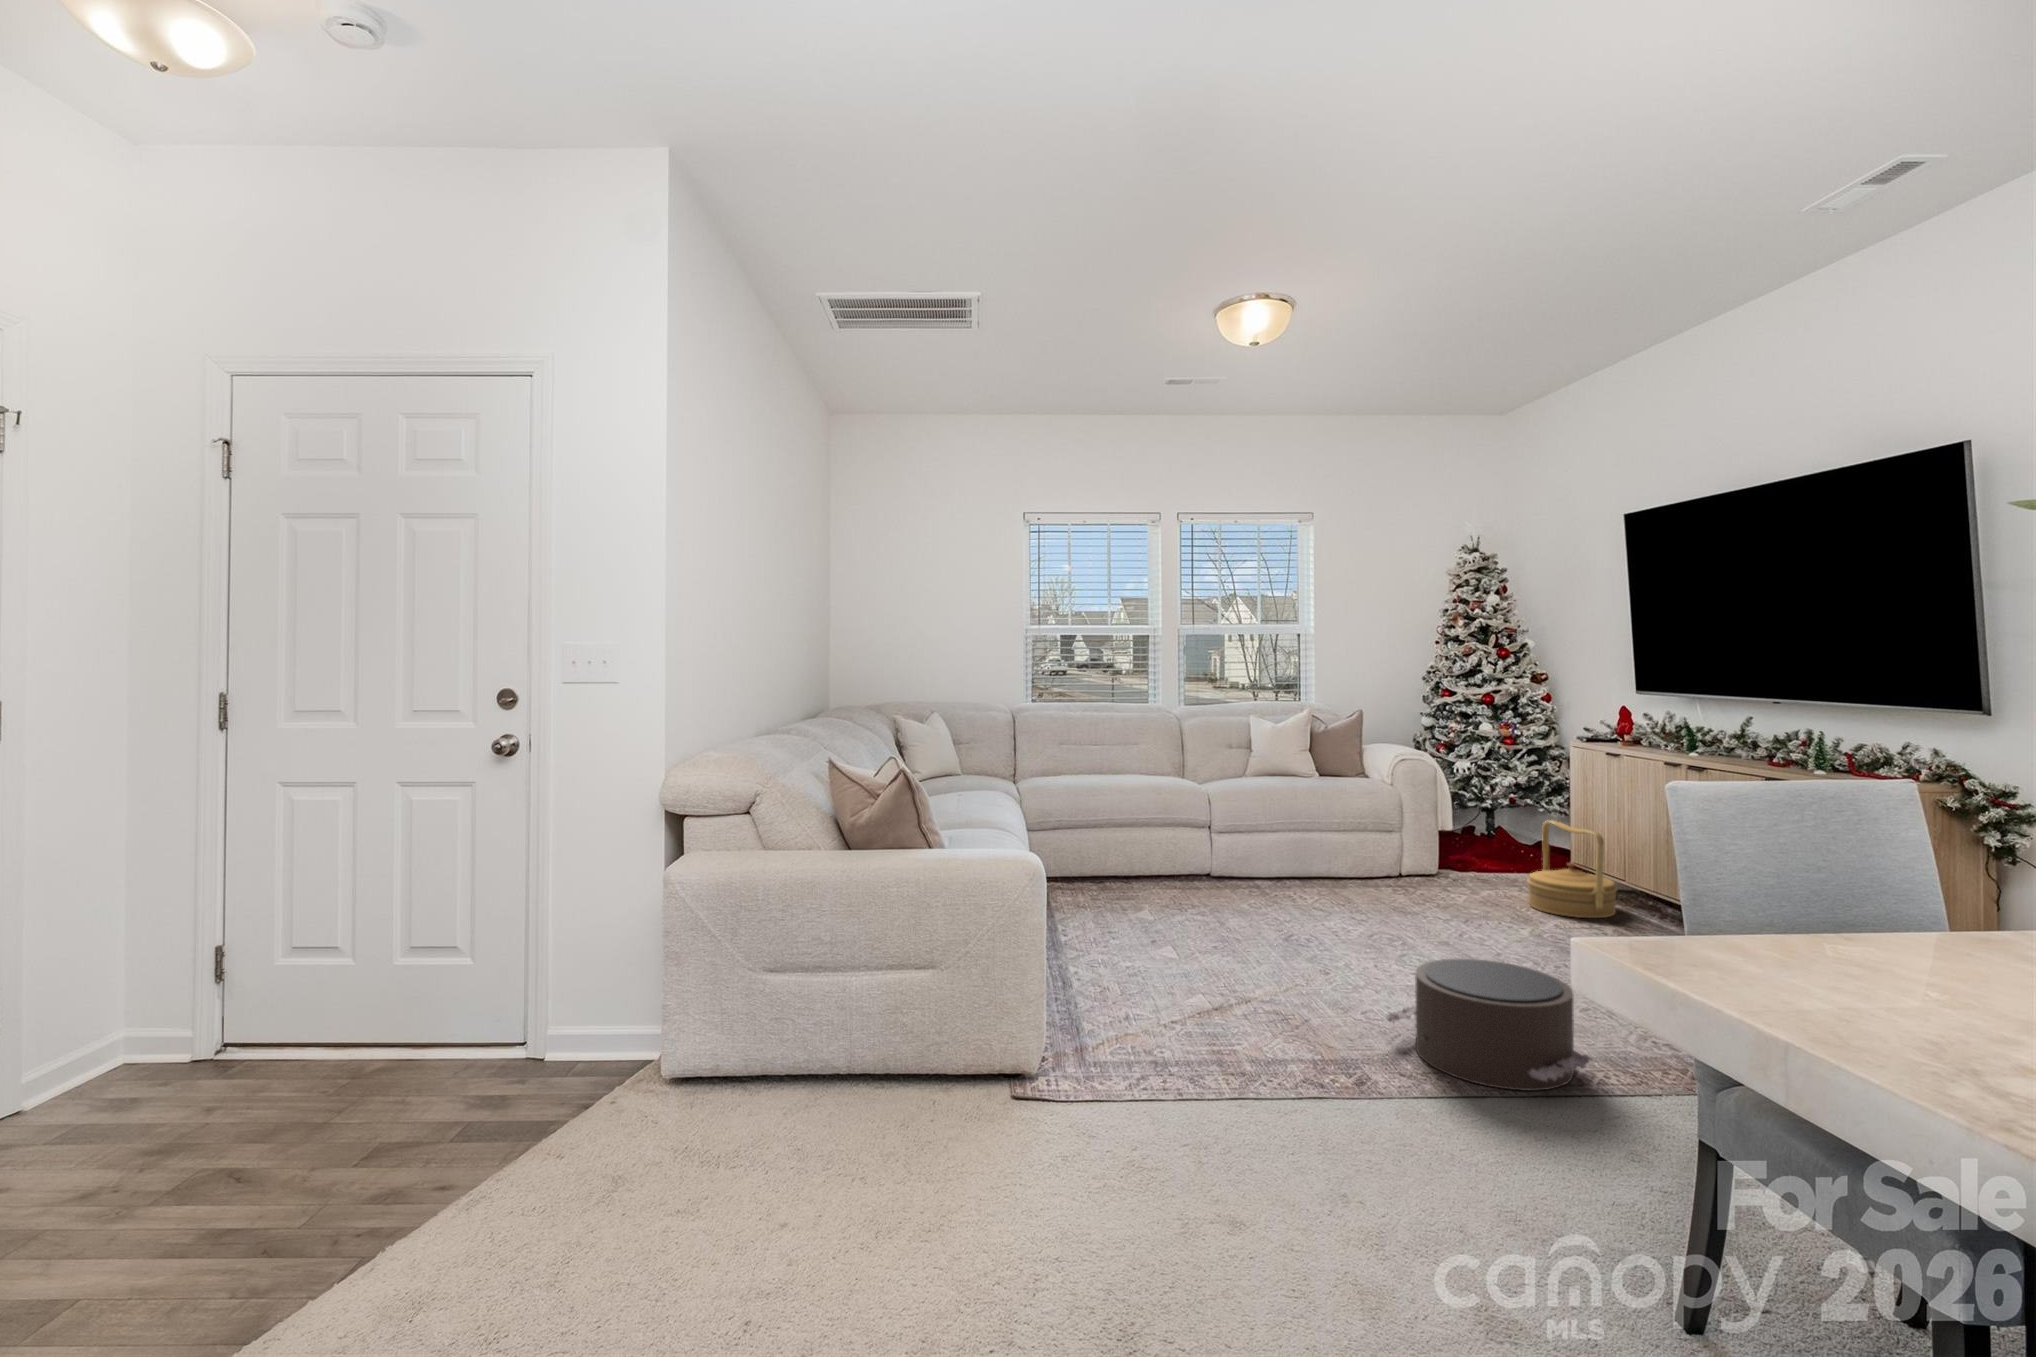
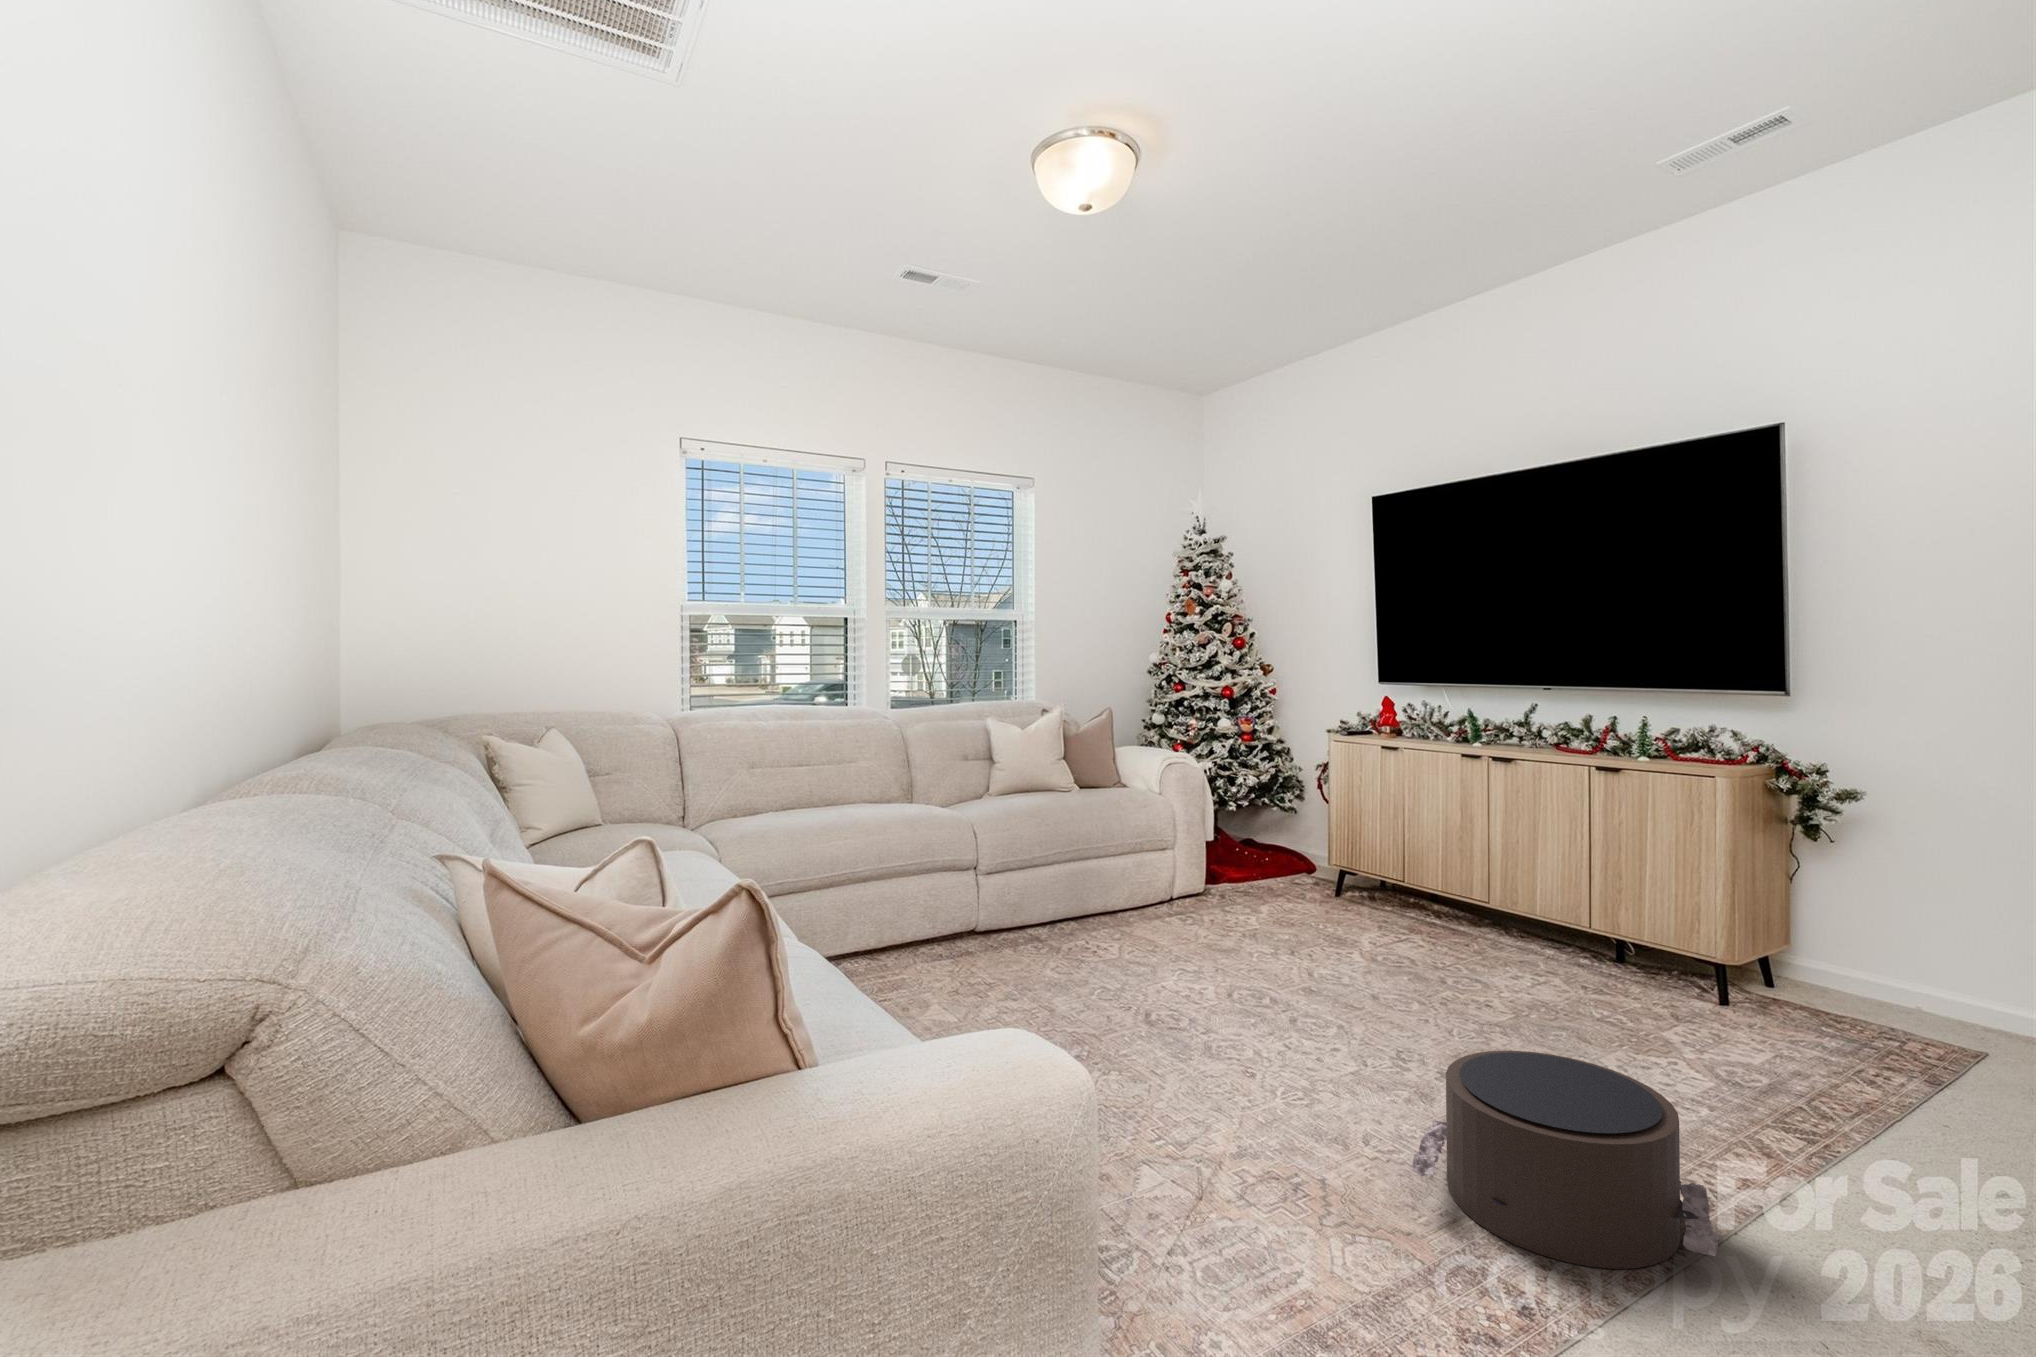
woven basket: present [1527,820,1617,918] -> none [1326,826,1419,935]

